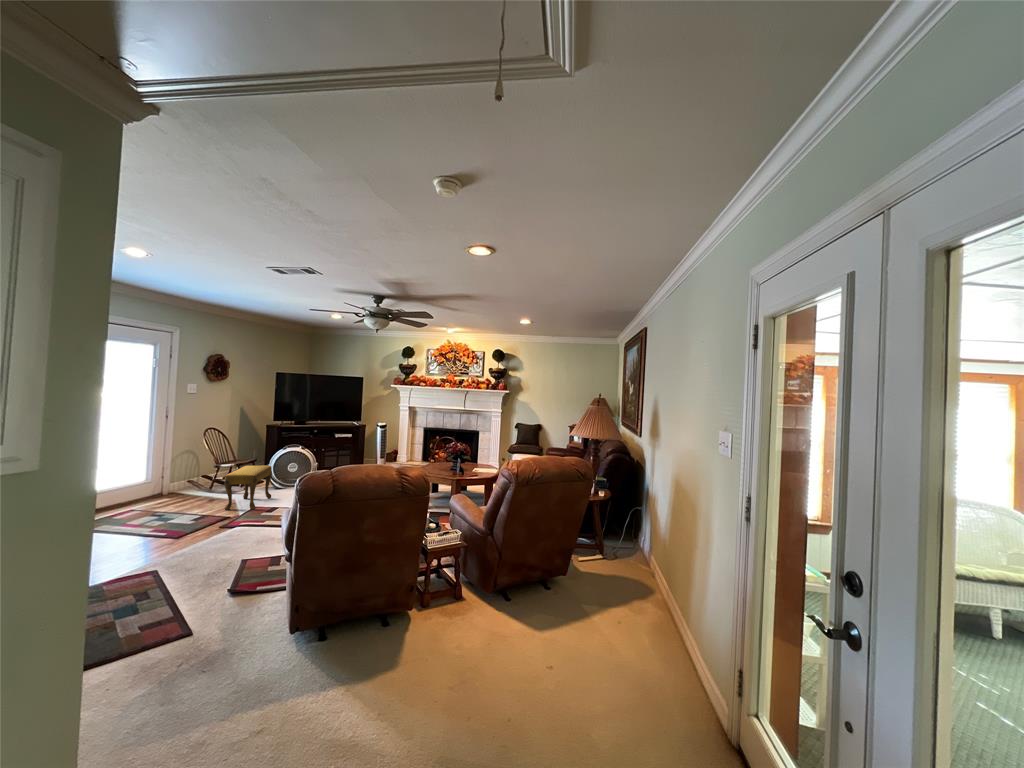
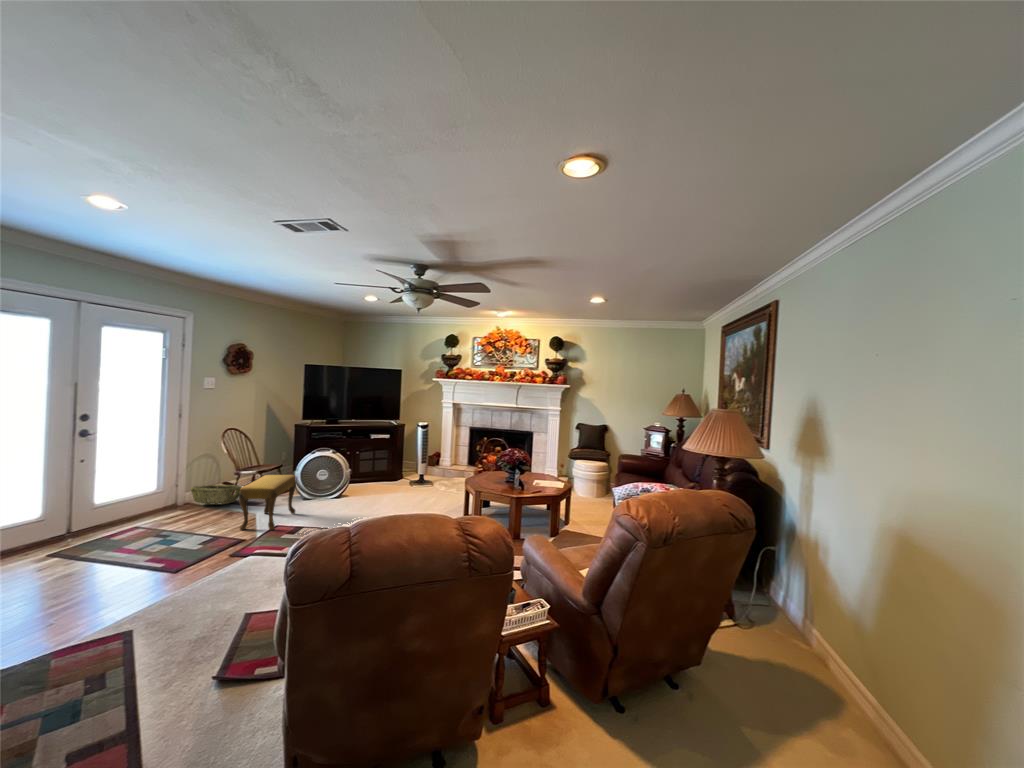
woven basket: none [176,477,222,493] -> present [191,485,242,505]

